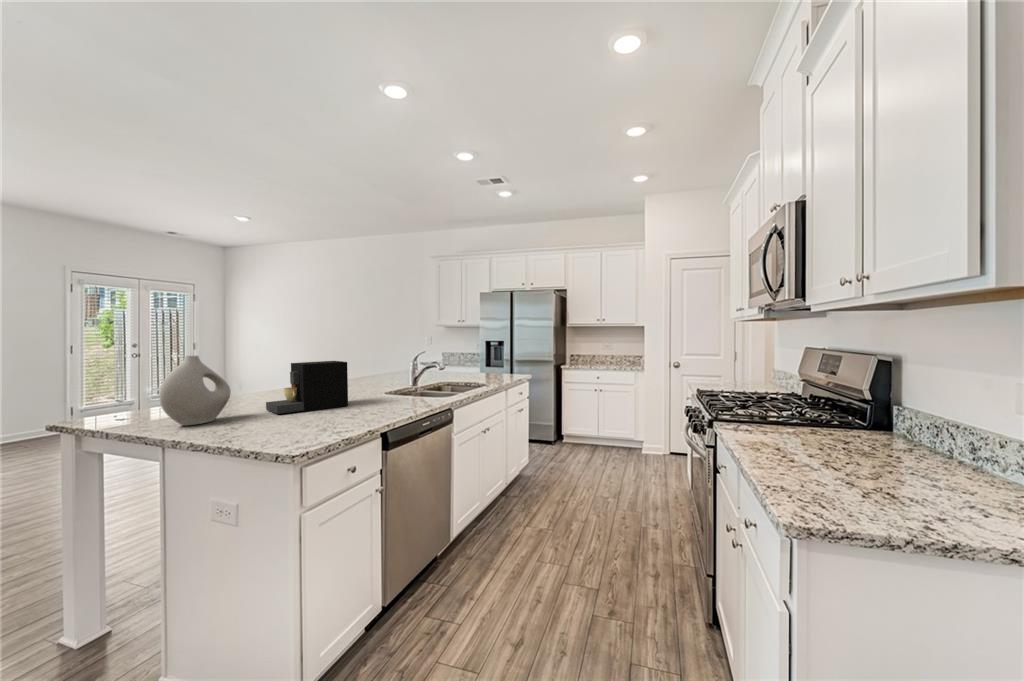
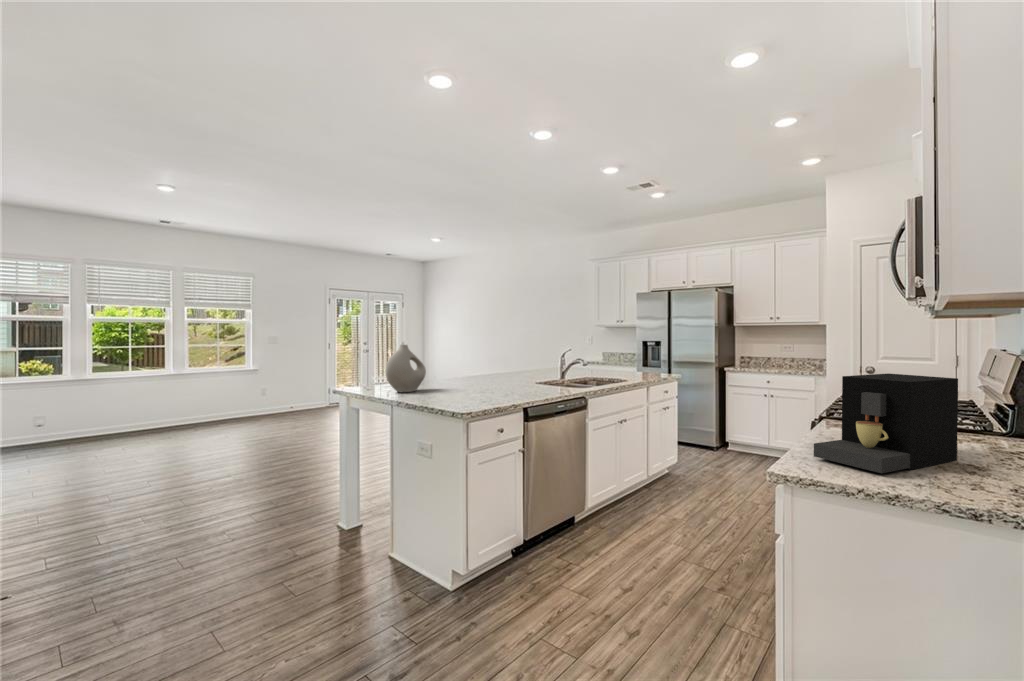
coffee maker: present [266,361,348,414] -> present [814,373,958,473]

